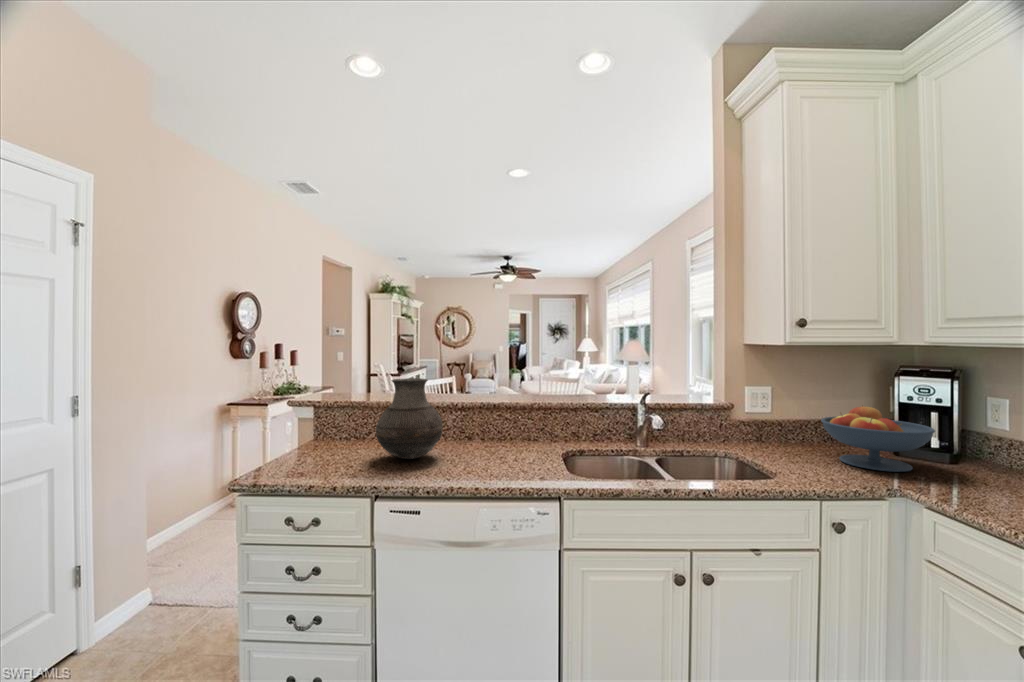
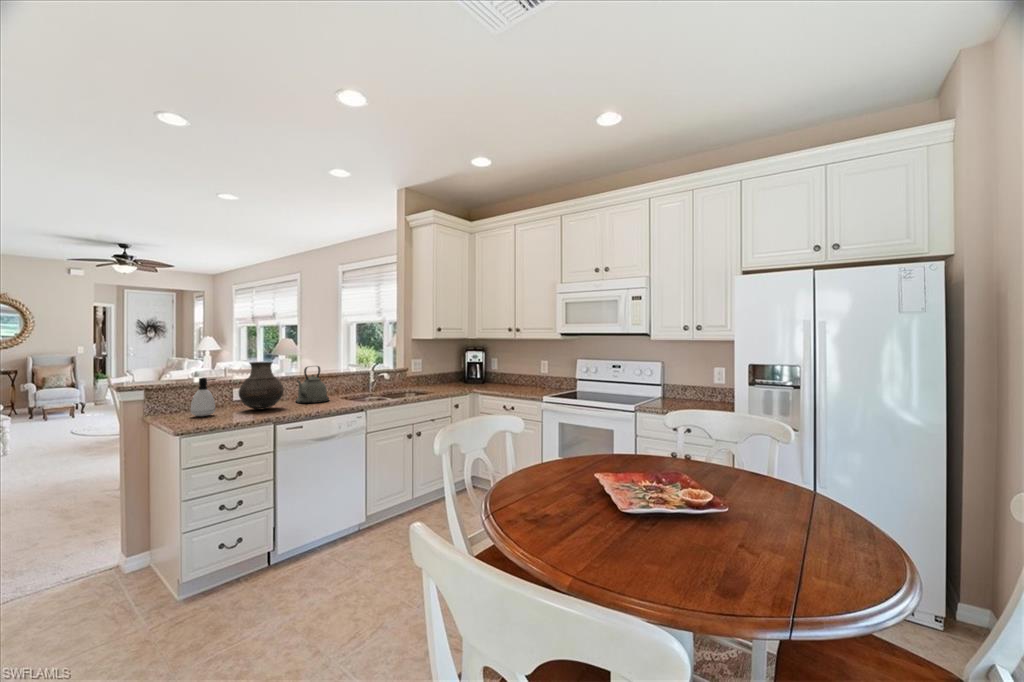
kettle: none [471,389,539,458] -> present [296,366,329,403]
soap dispenser: none [312,399,346,458] -> present [191,378,216,416]
fruit bowl: present [821,406,935,472] -> none [445,364,480,388]

